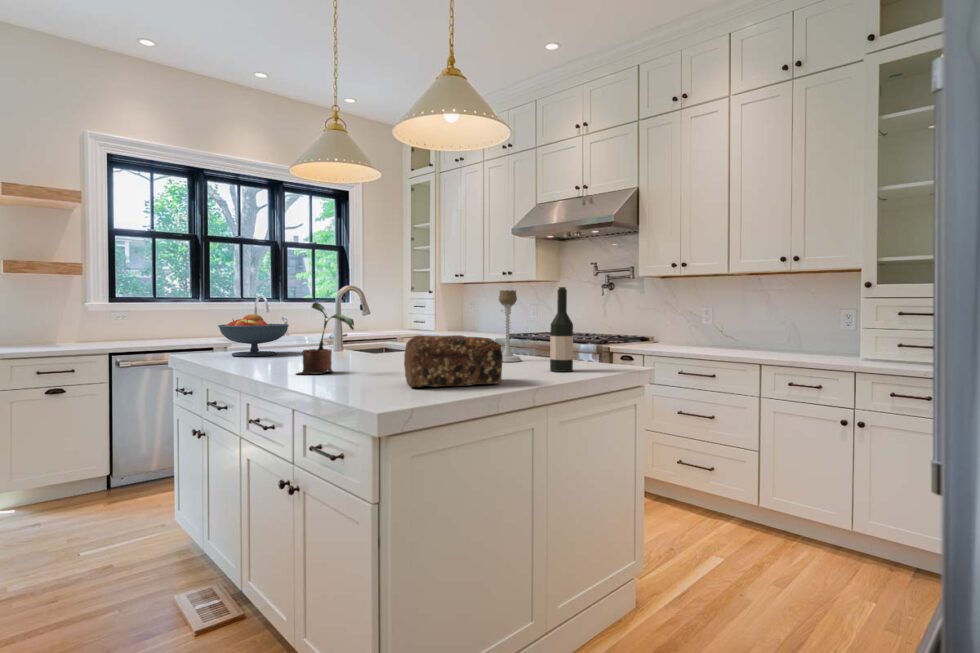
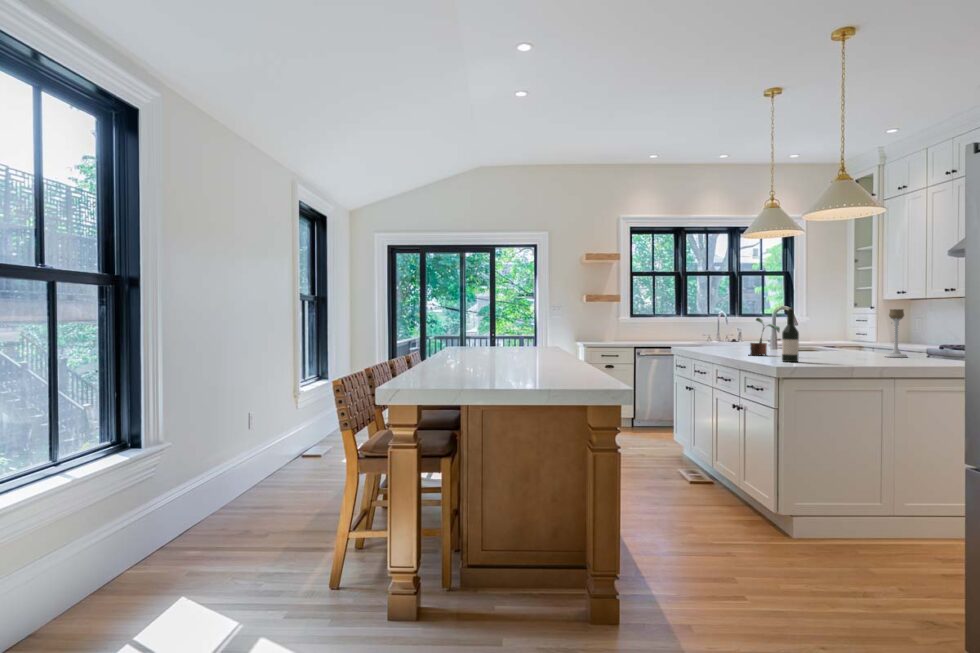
wine bottle: present [550,287,573,372] -> present [782,308,799,362]
fruit bowl: present [218,314,289,356] -> none [701,324,743,349]
bread loaf: present [404,335,503,388] -> none [805,335,864,362]

